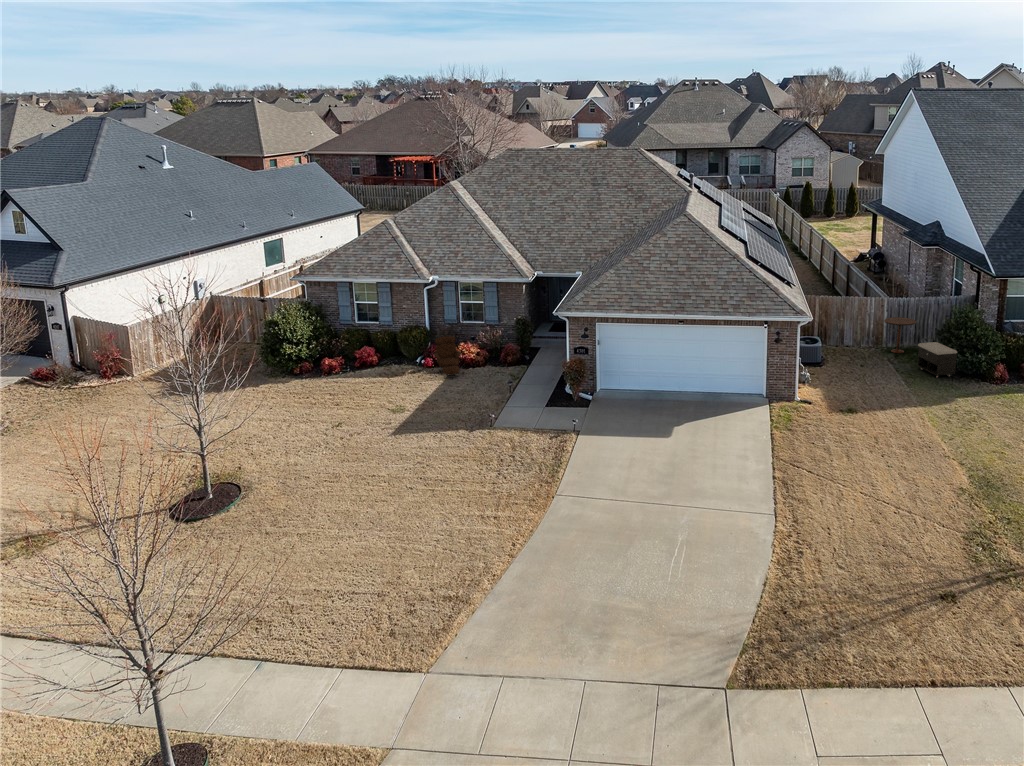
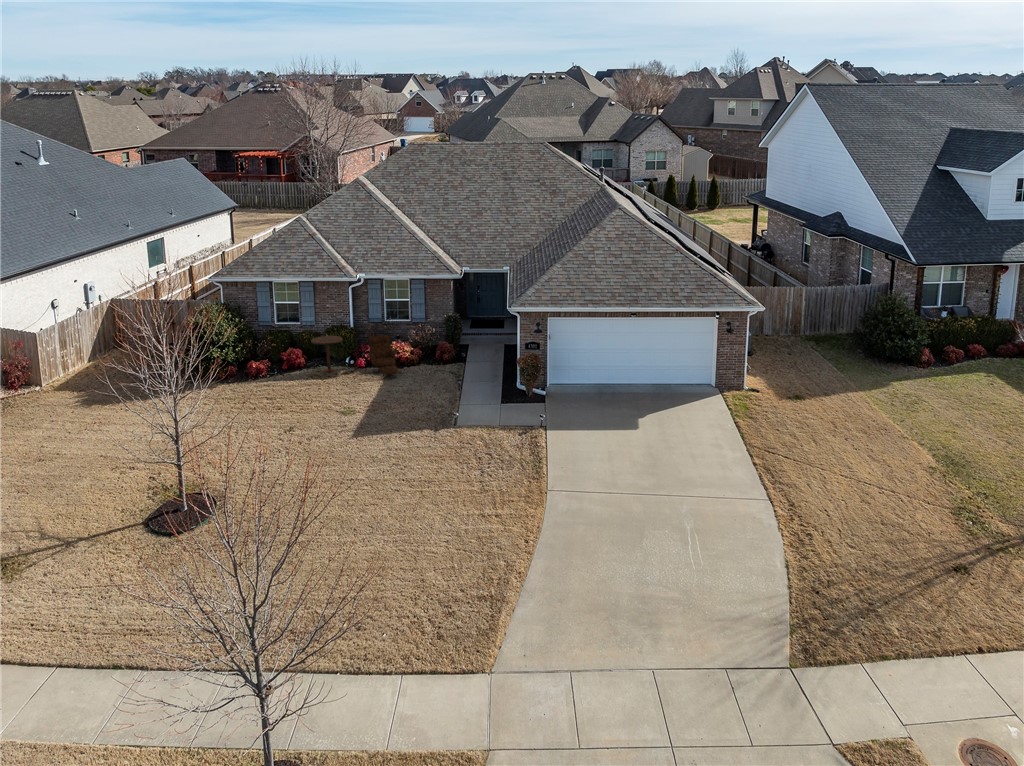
pedestal table: present [884,317,916,353] -> present [311,336,342,373]
storage bench: present [917,342,957,377] -> none [844,330,883,363]

